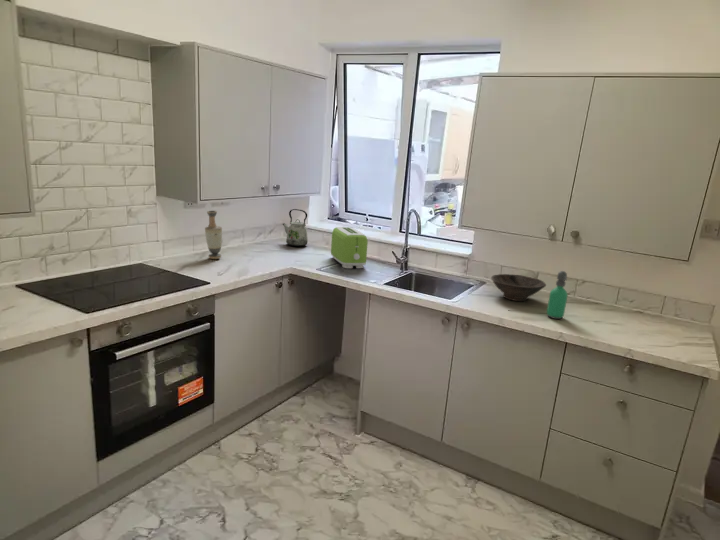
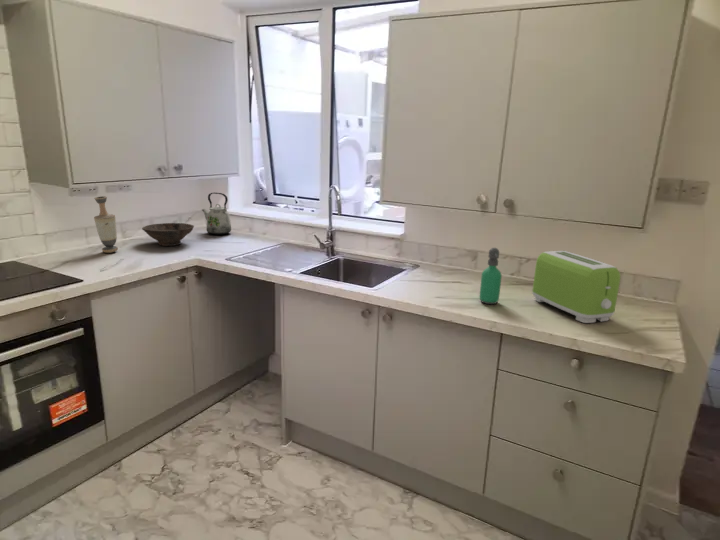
toaster: present [331,227,368,268] -> present [532,251,620,323]
bowl: present [491,274,546,301] -> present [142,223,194,246]

